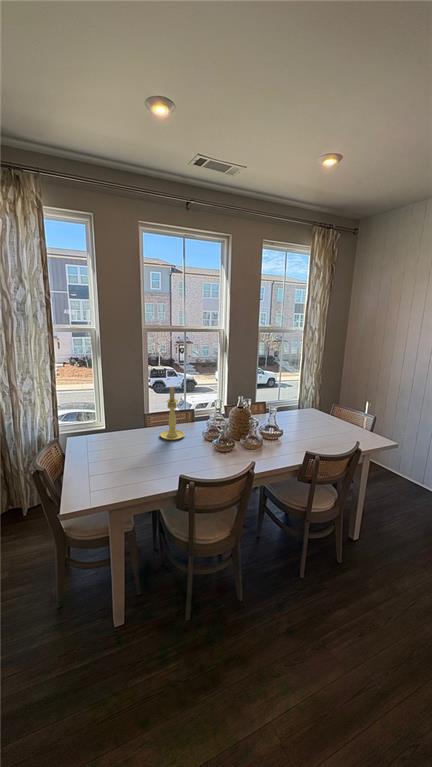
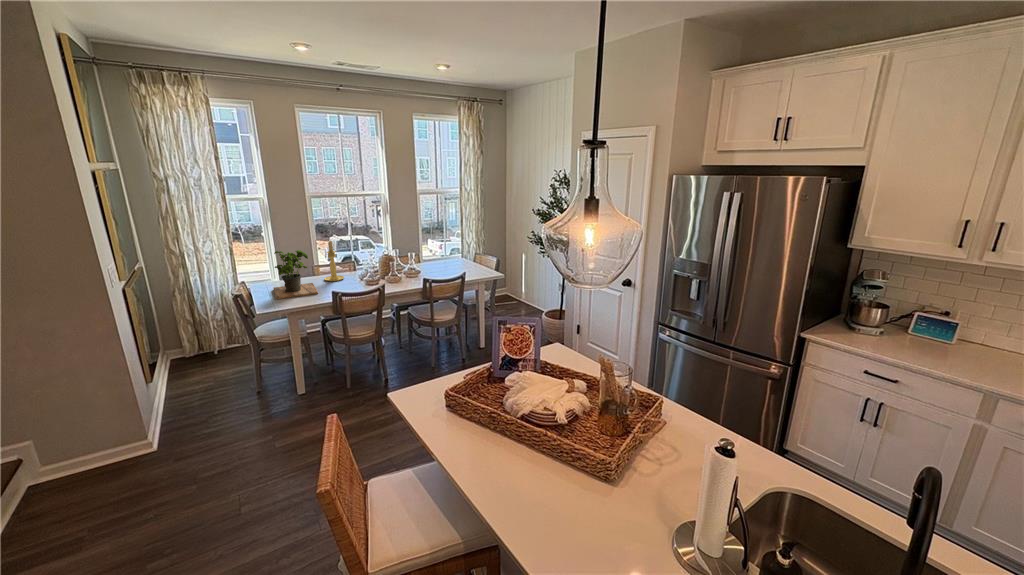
potted plant: none [97,401,157,476] -> present [274,250,318,299]

